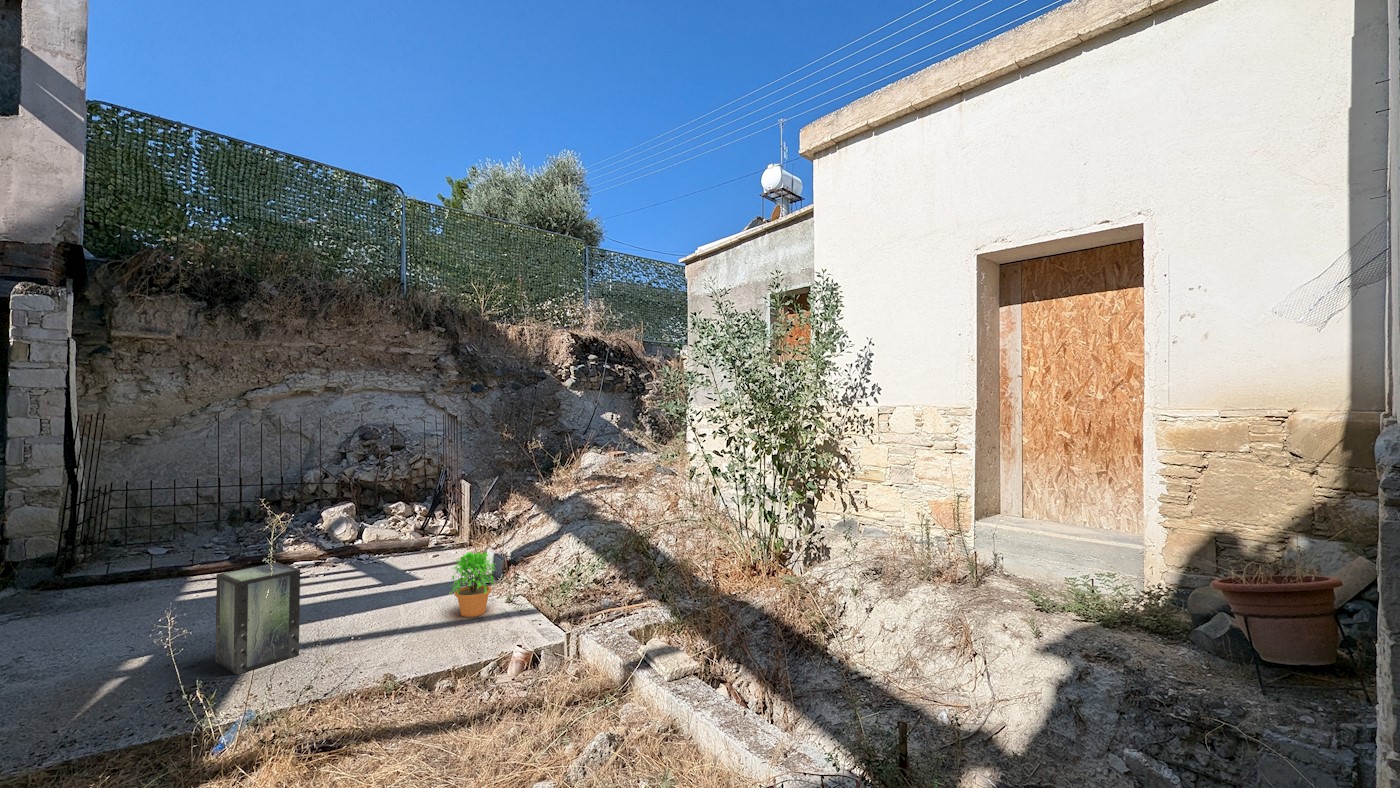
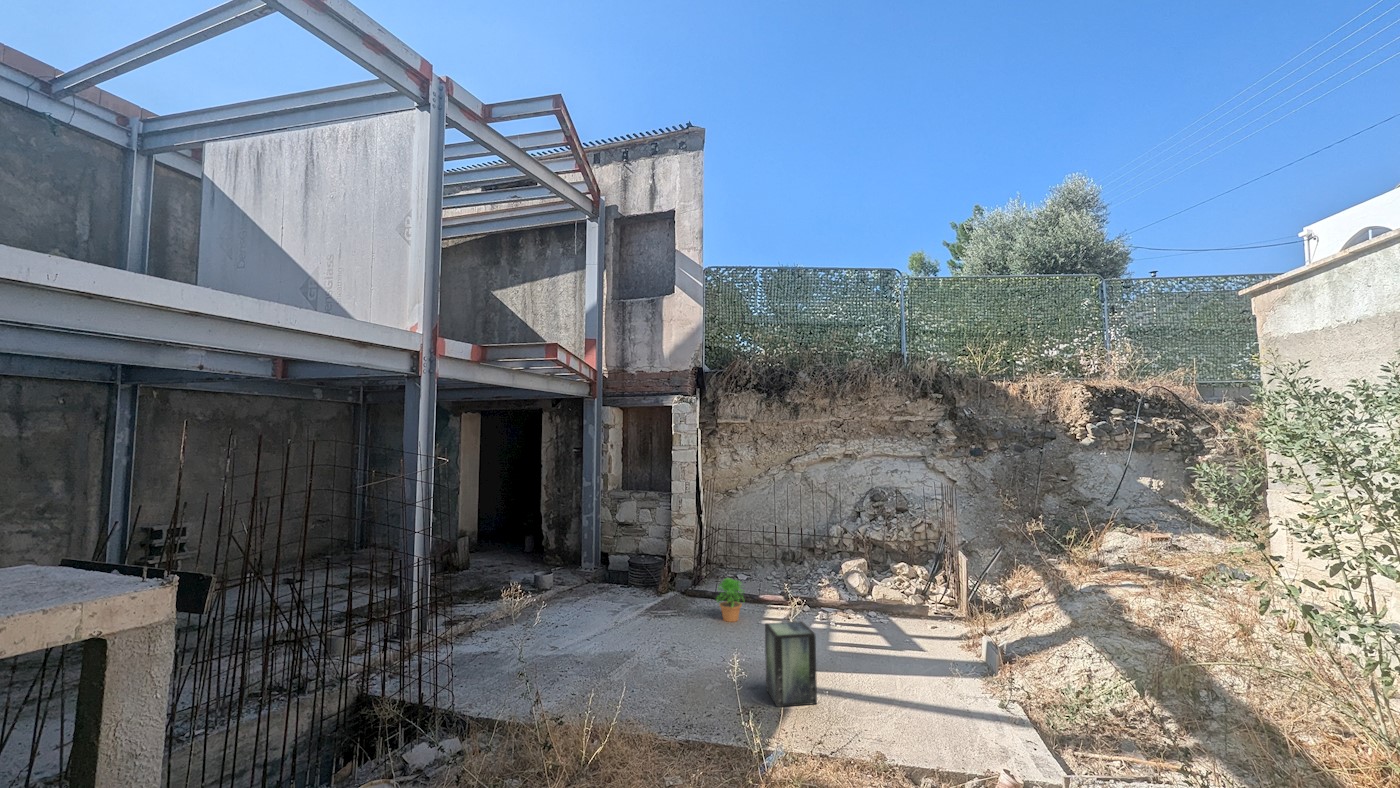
potted plant: present [450,552,494,617] -> present [717,578,744,622]

